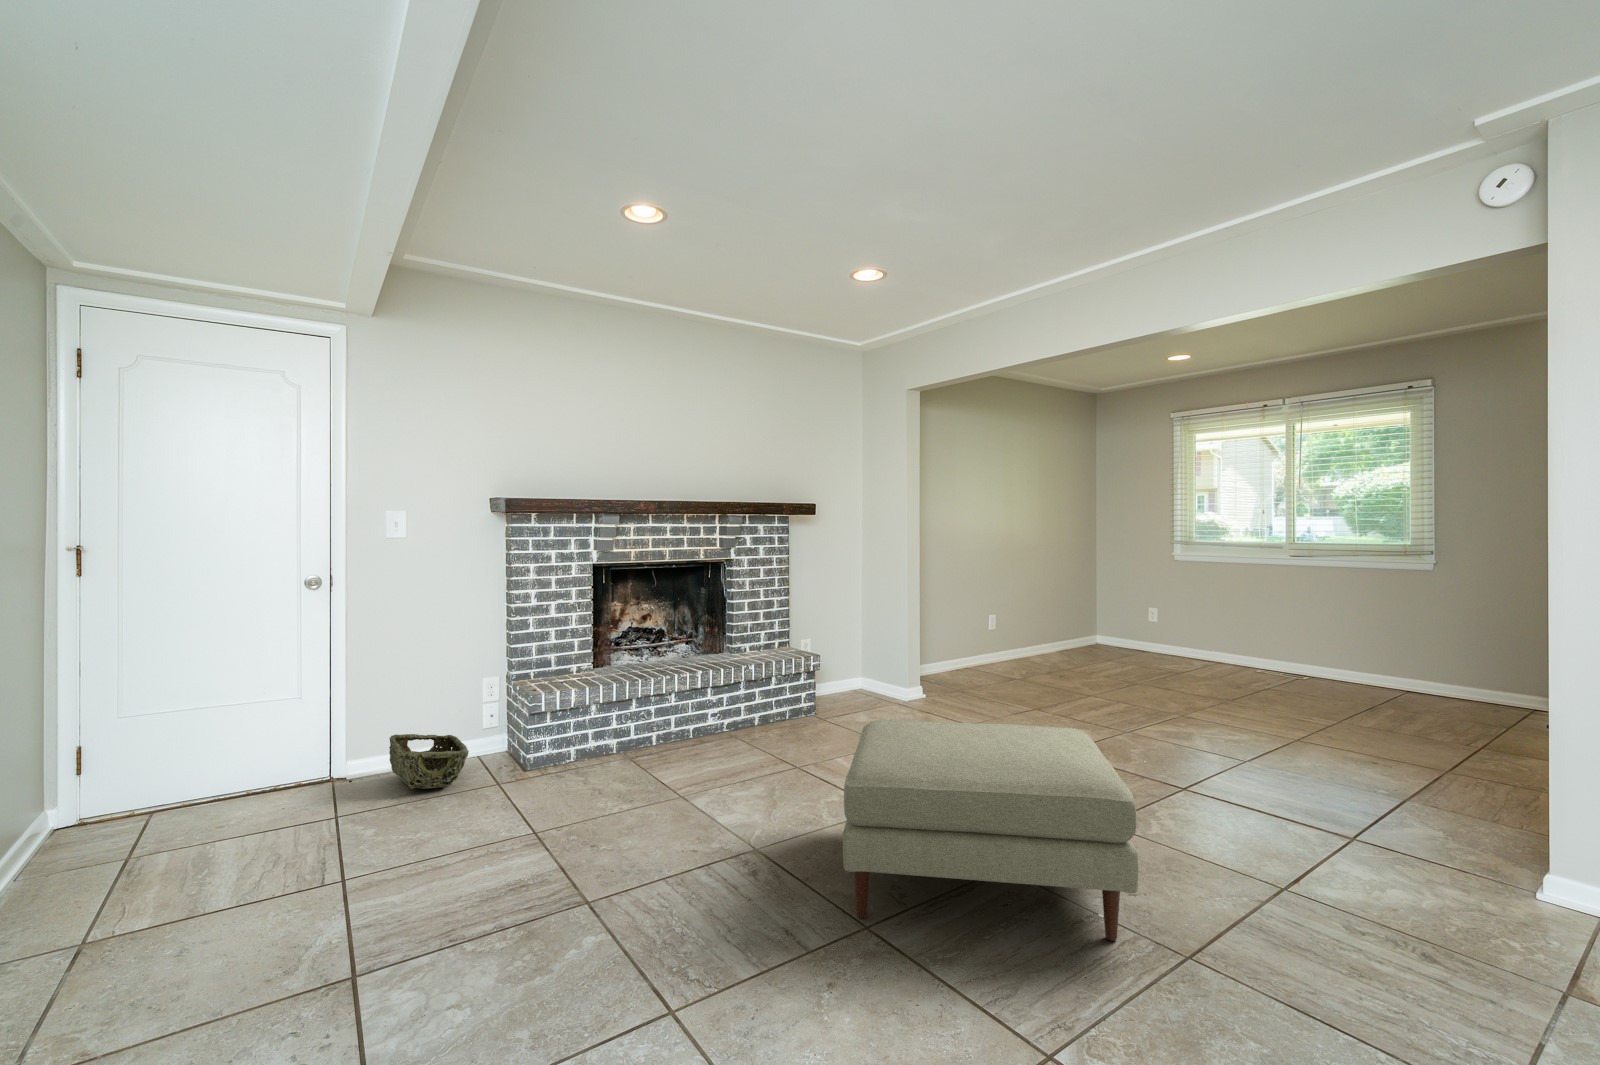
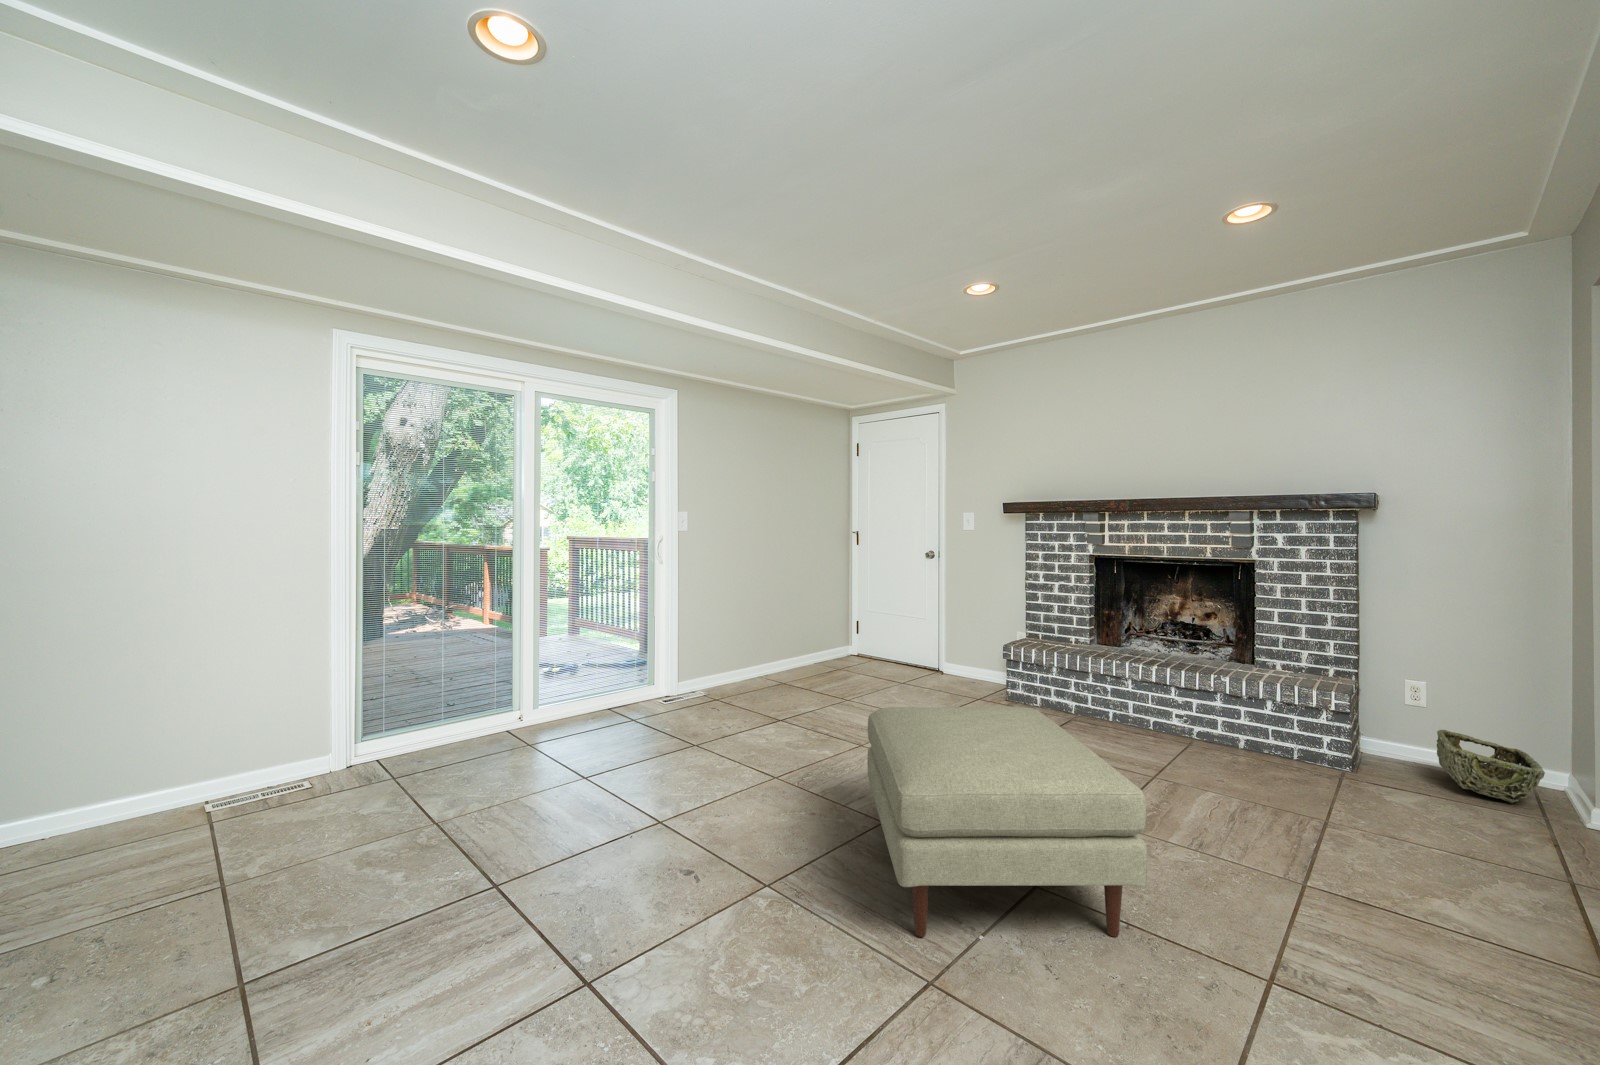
woven basket: present [389,734,469,789] -> present [1437,730,1545,803]

